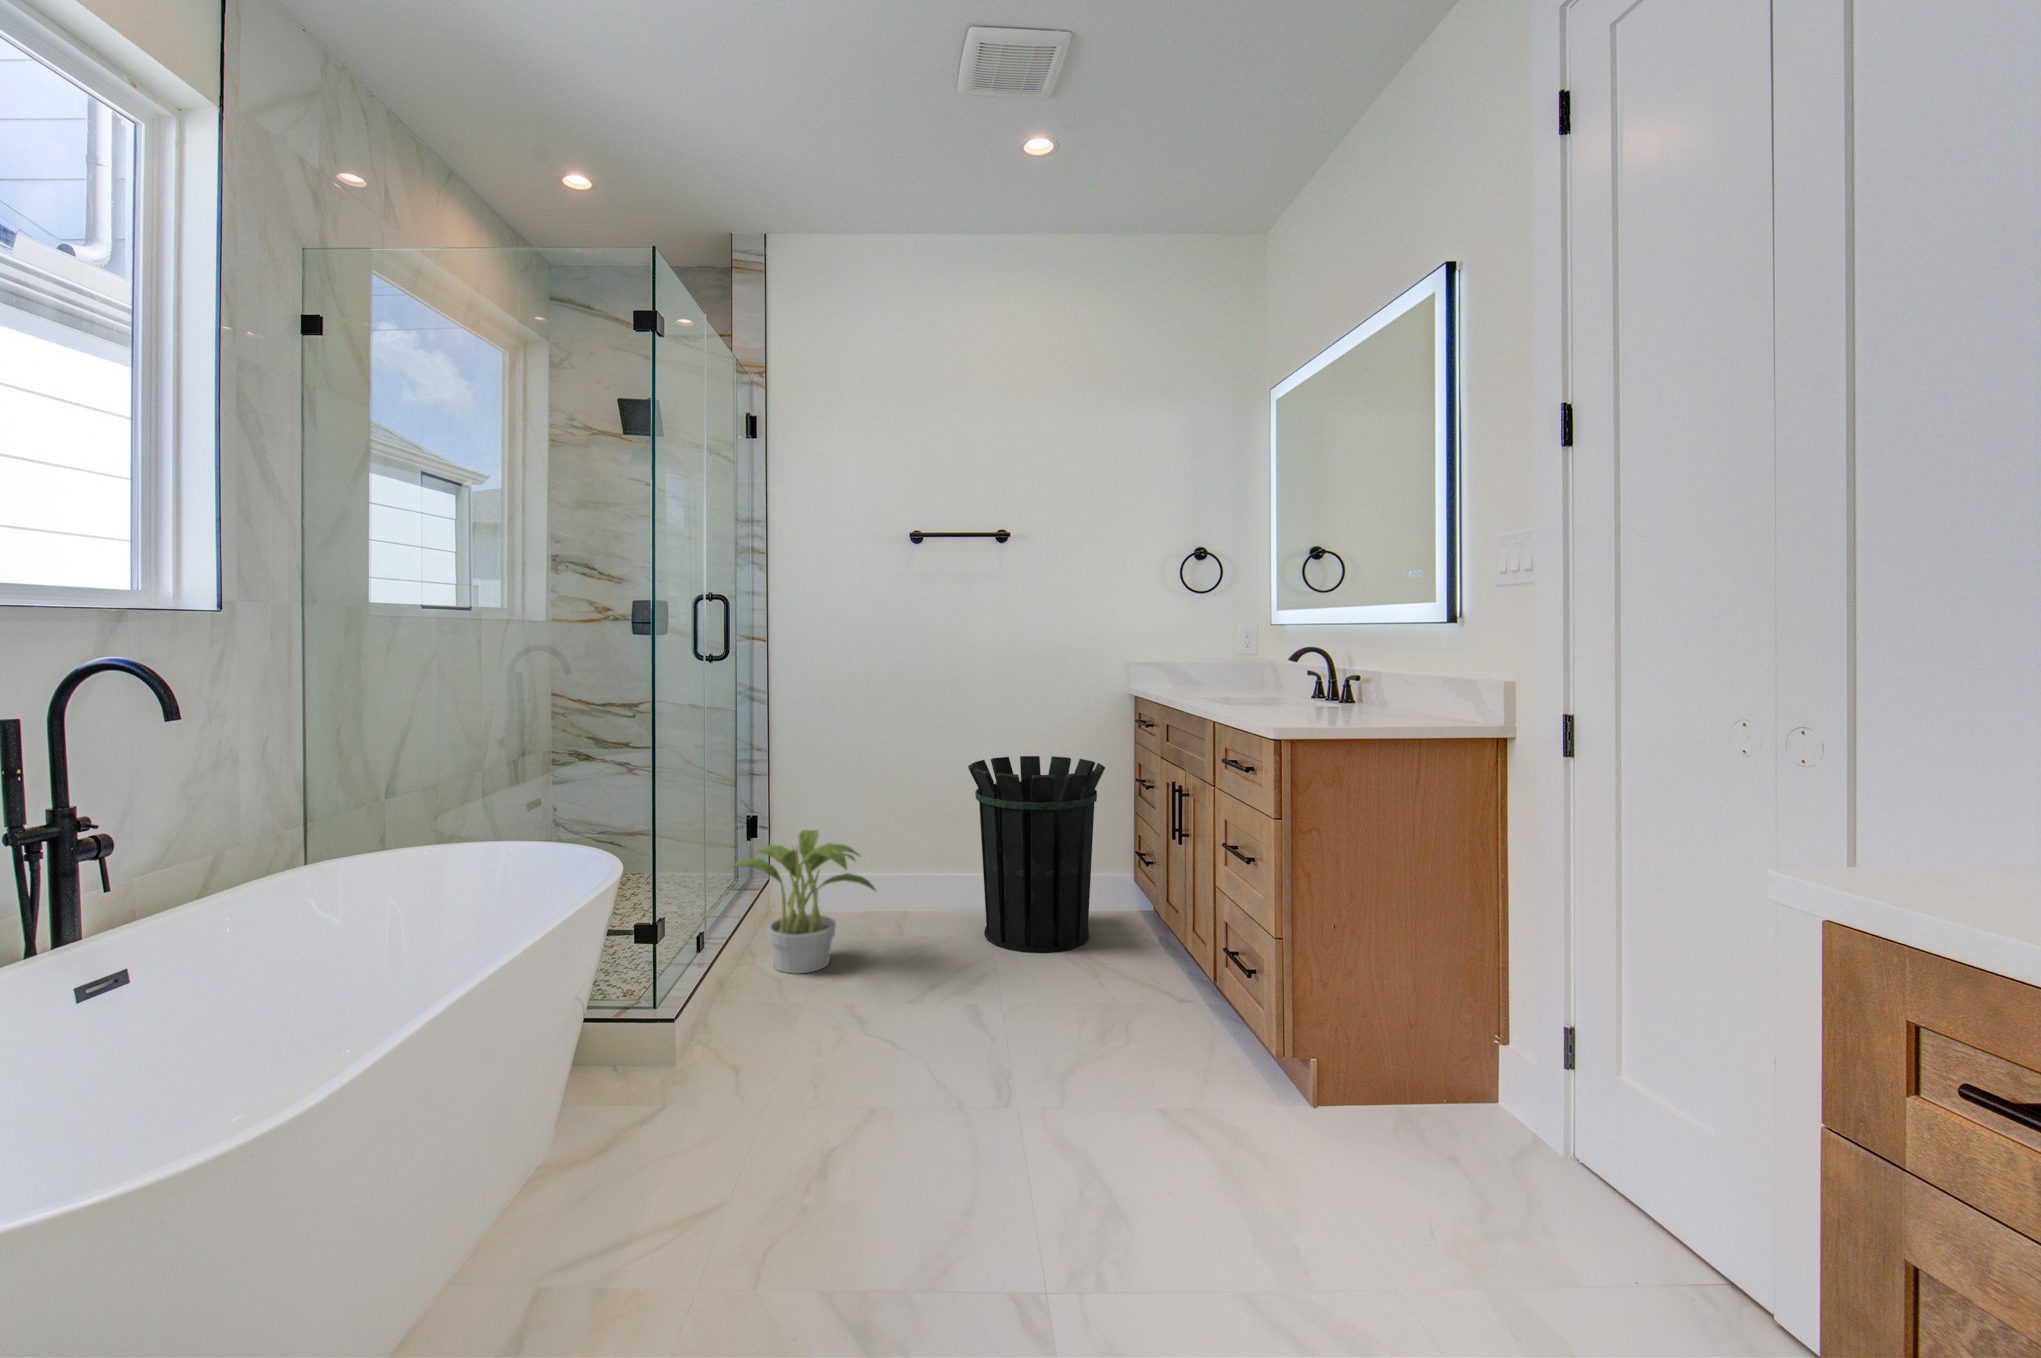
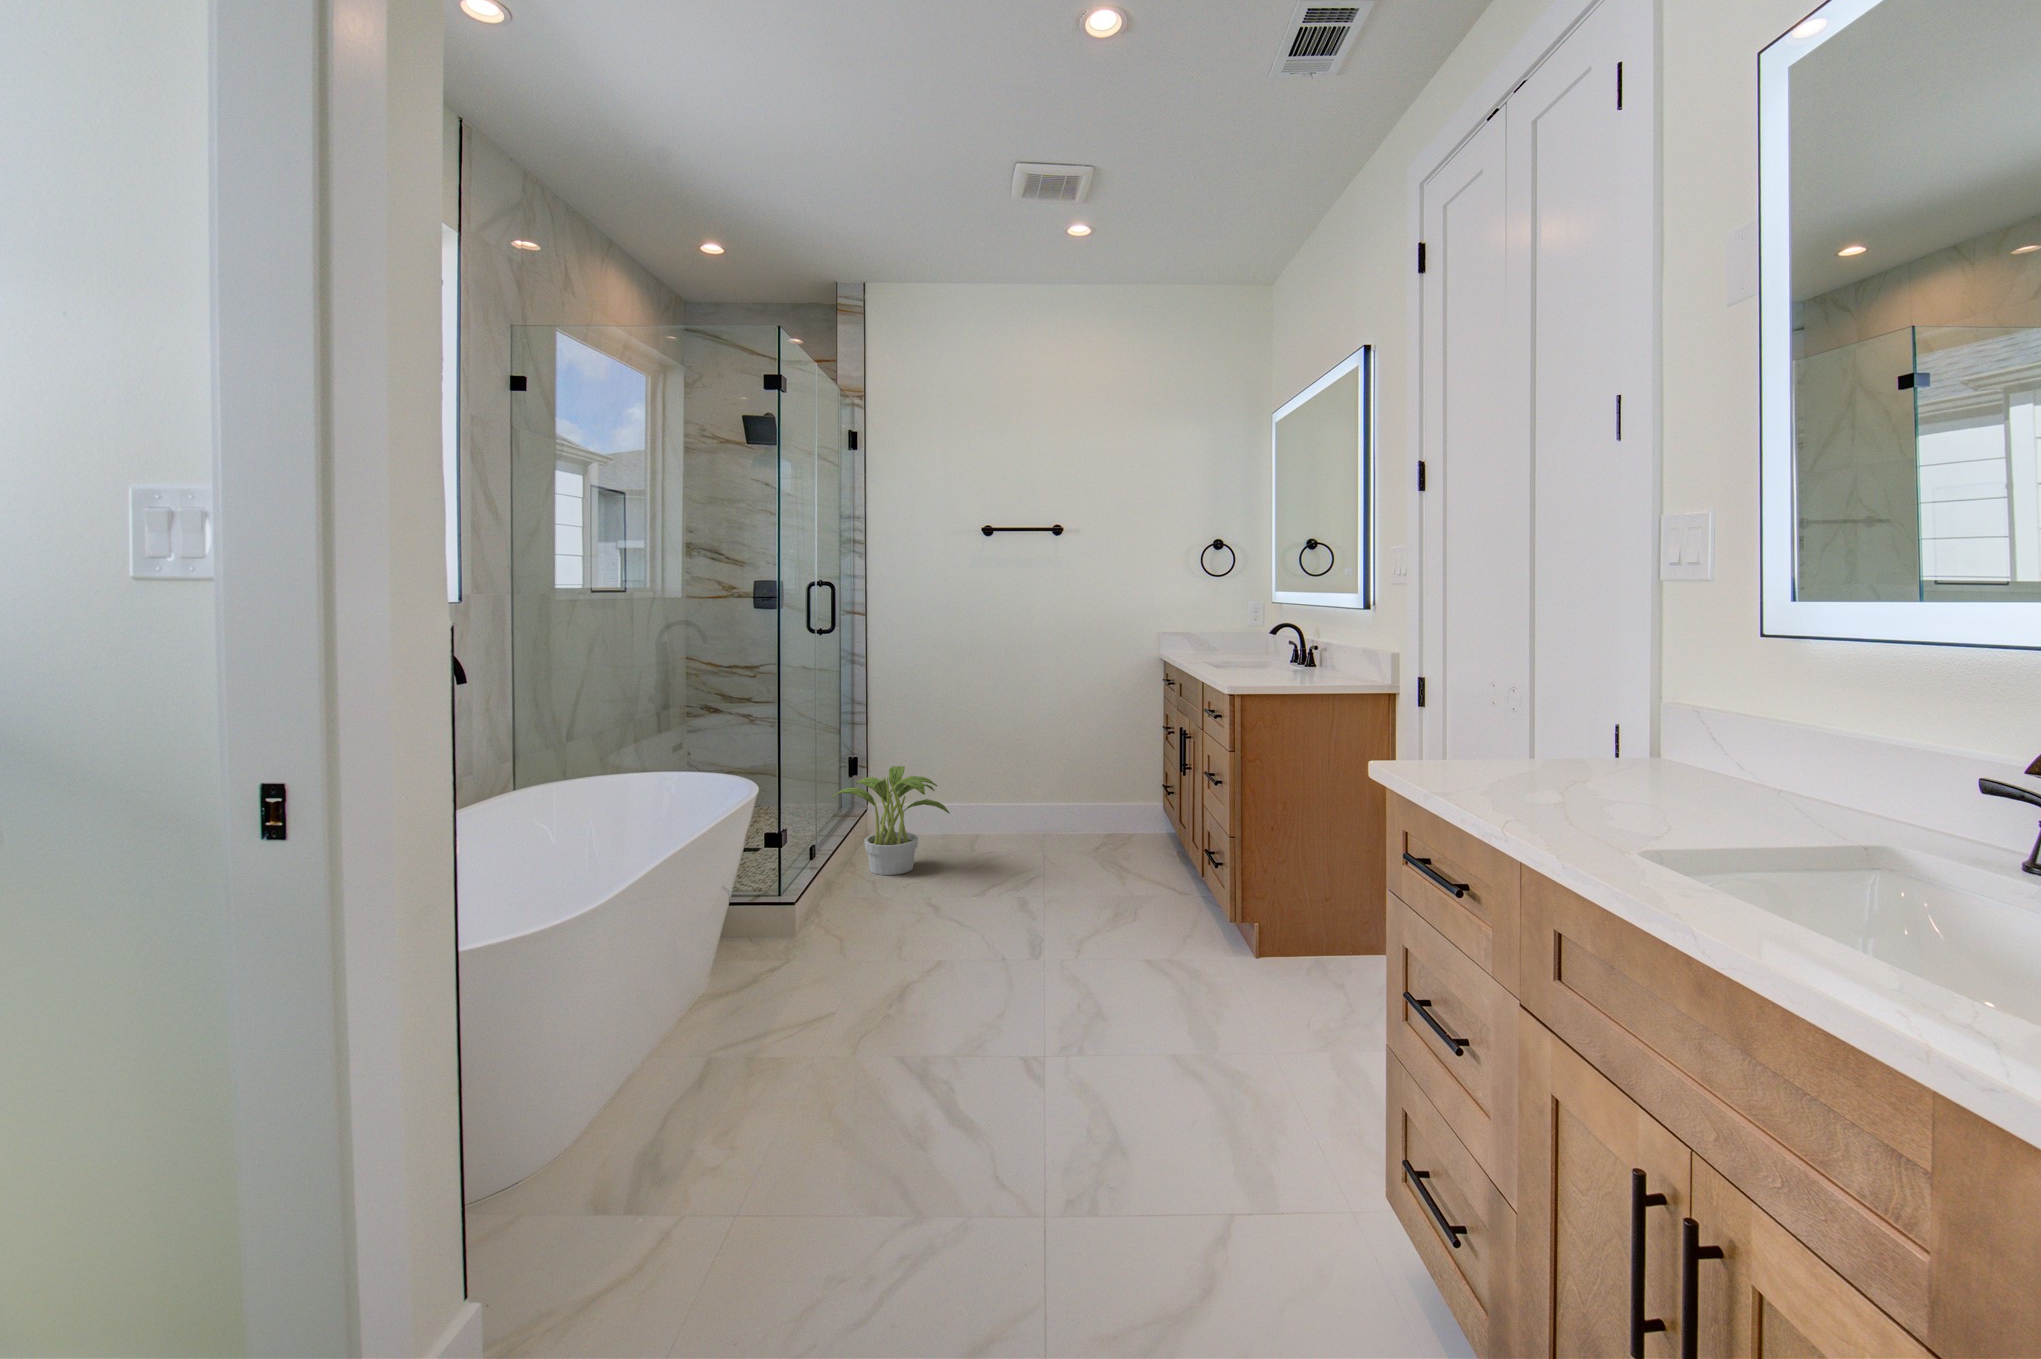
waste bin: present [968,756,1105,953] -> none [1024,709,1134,863]

